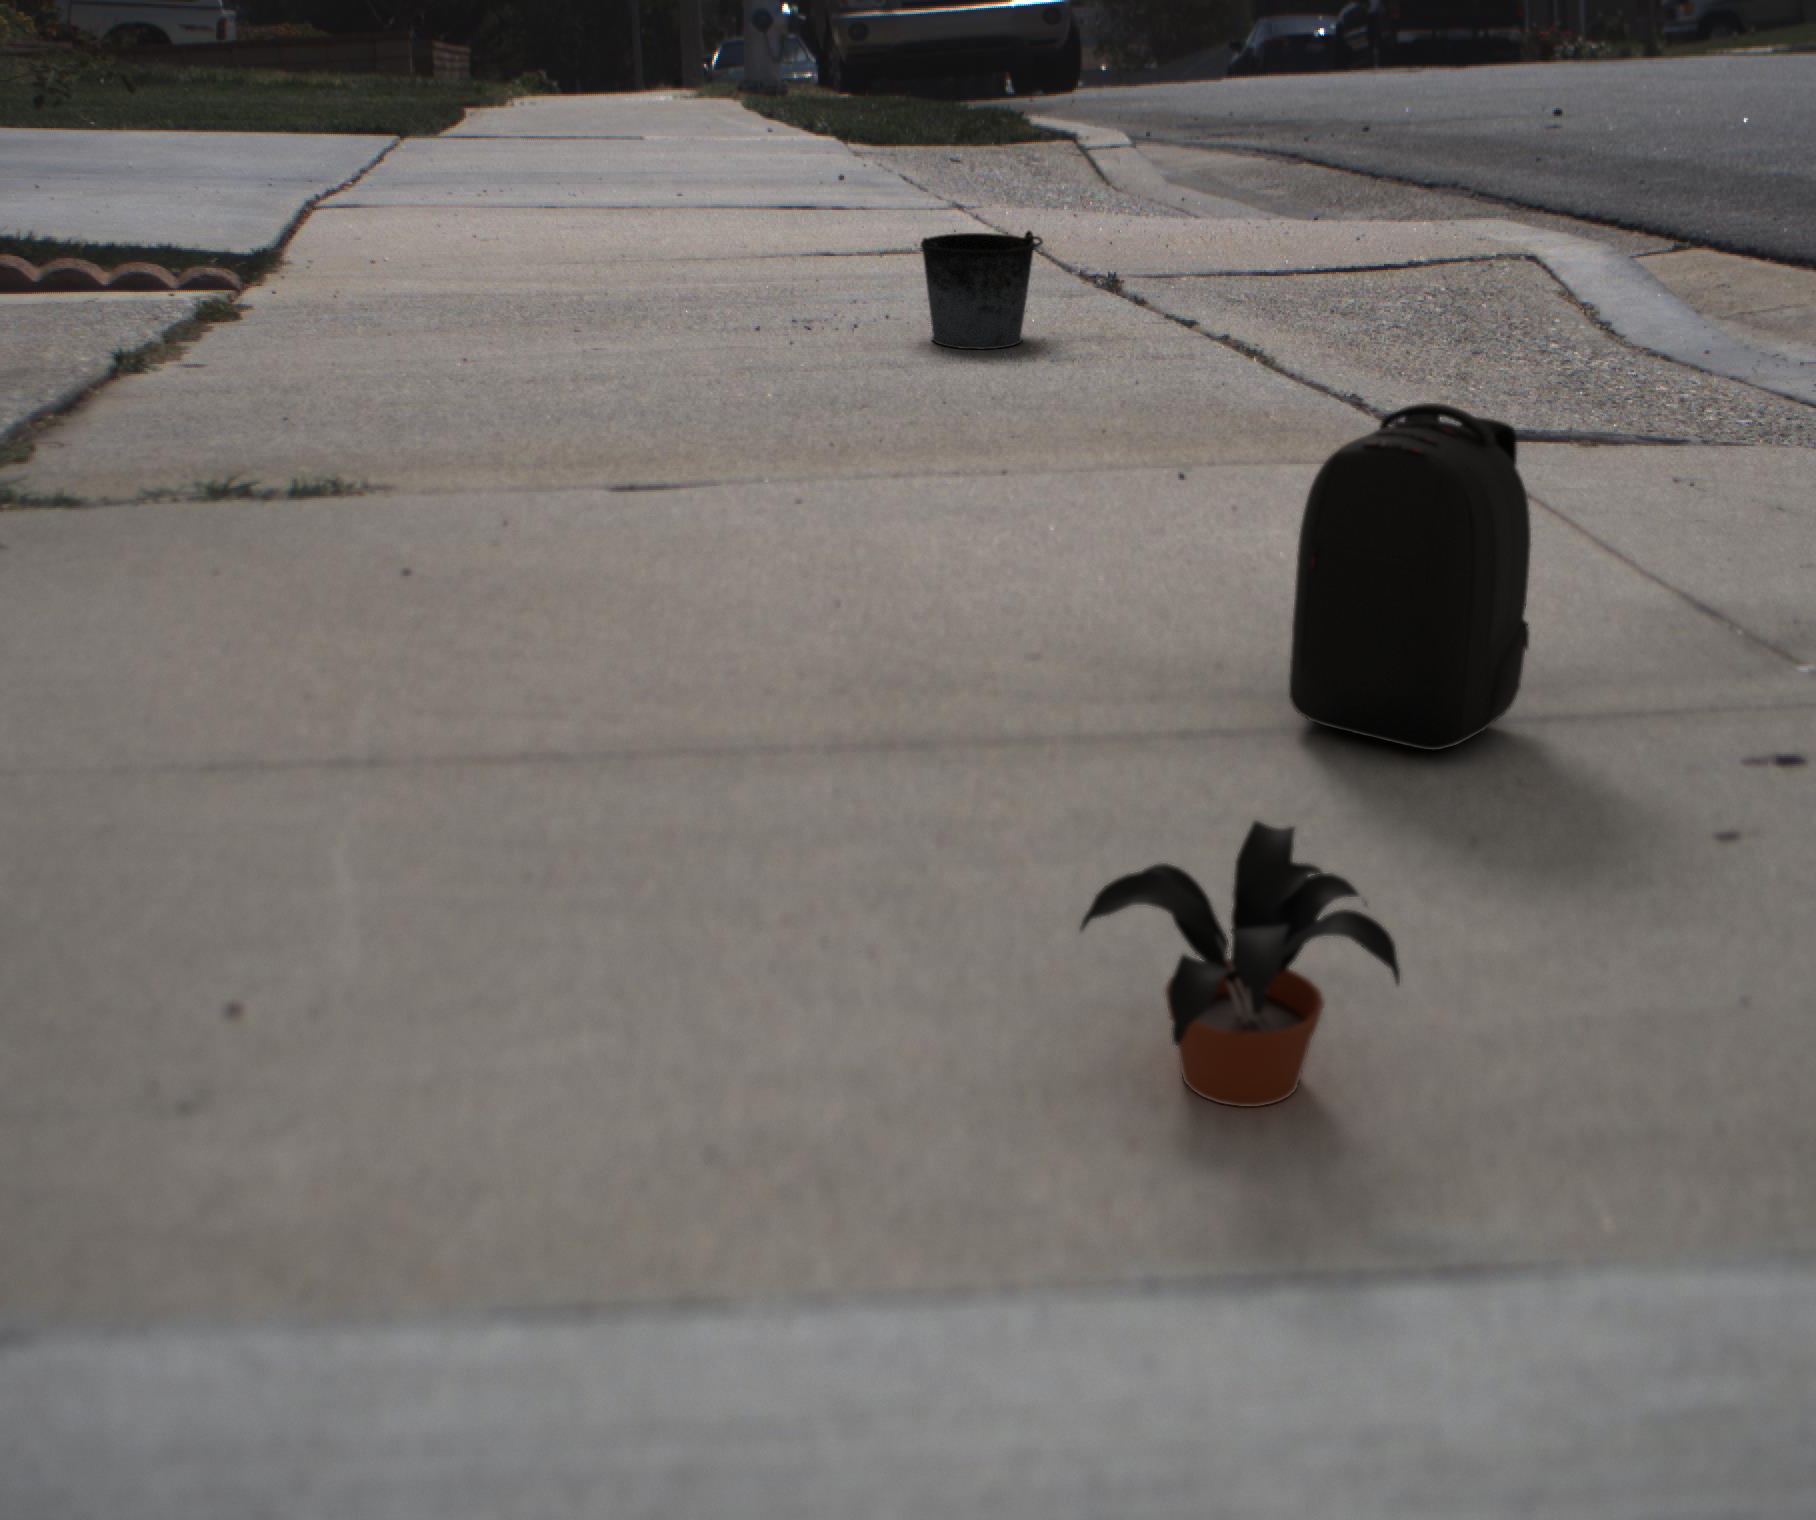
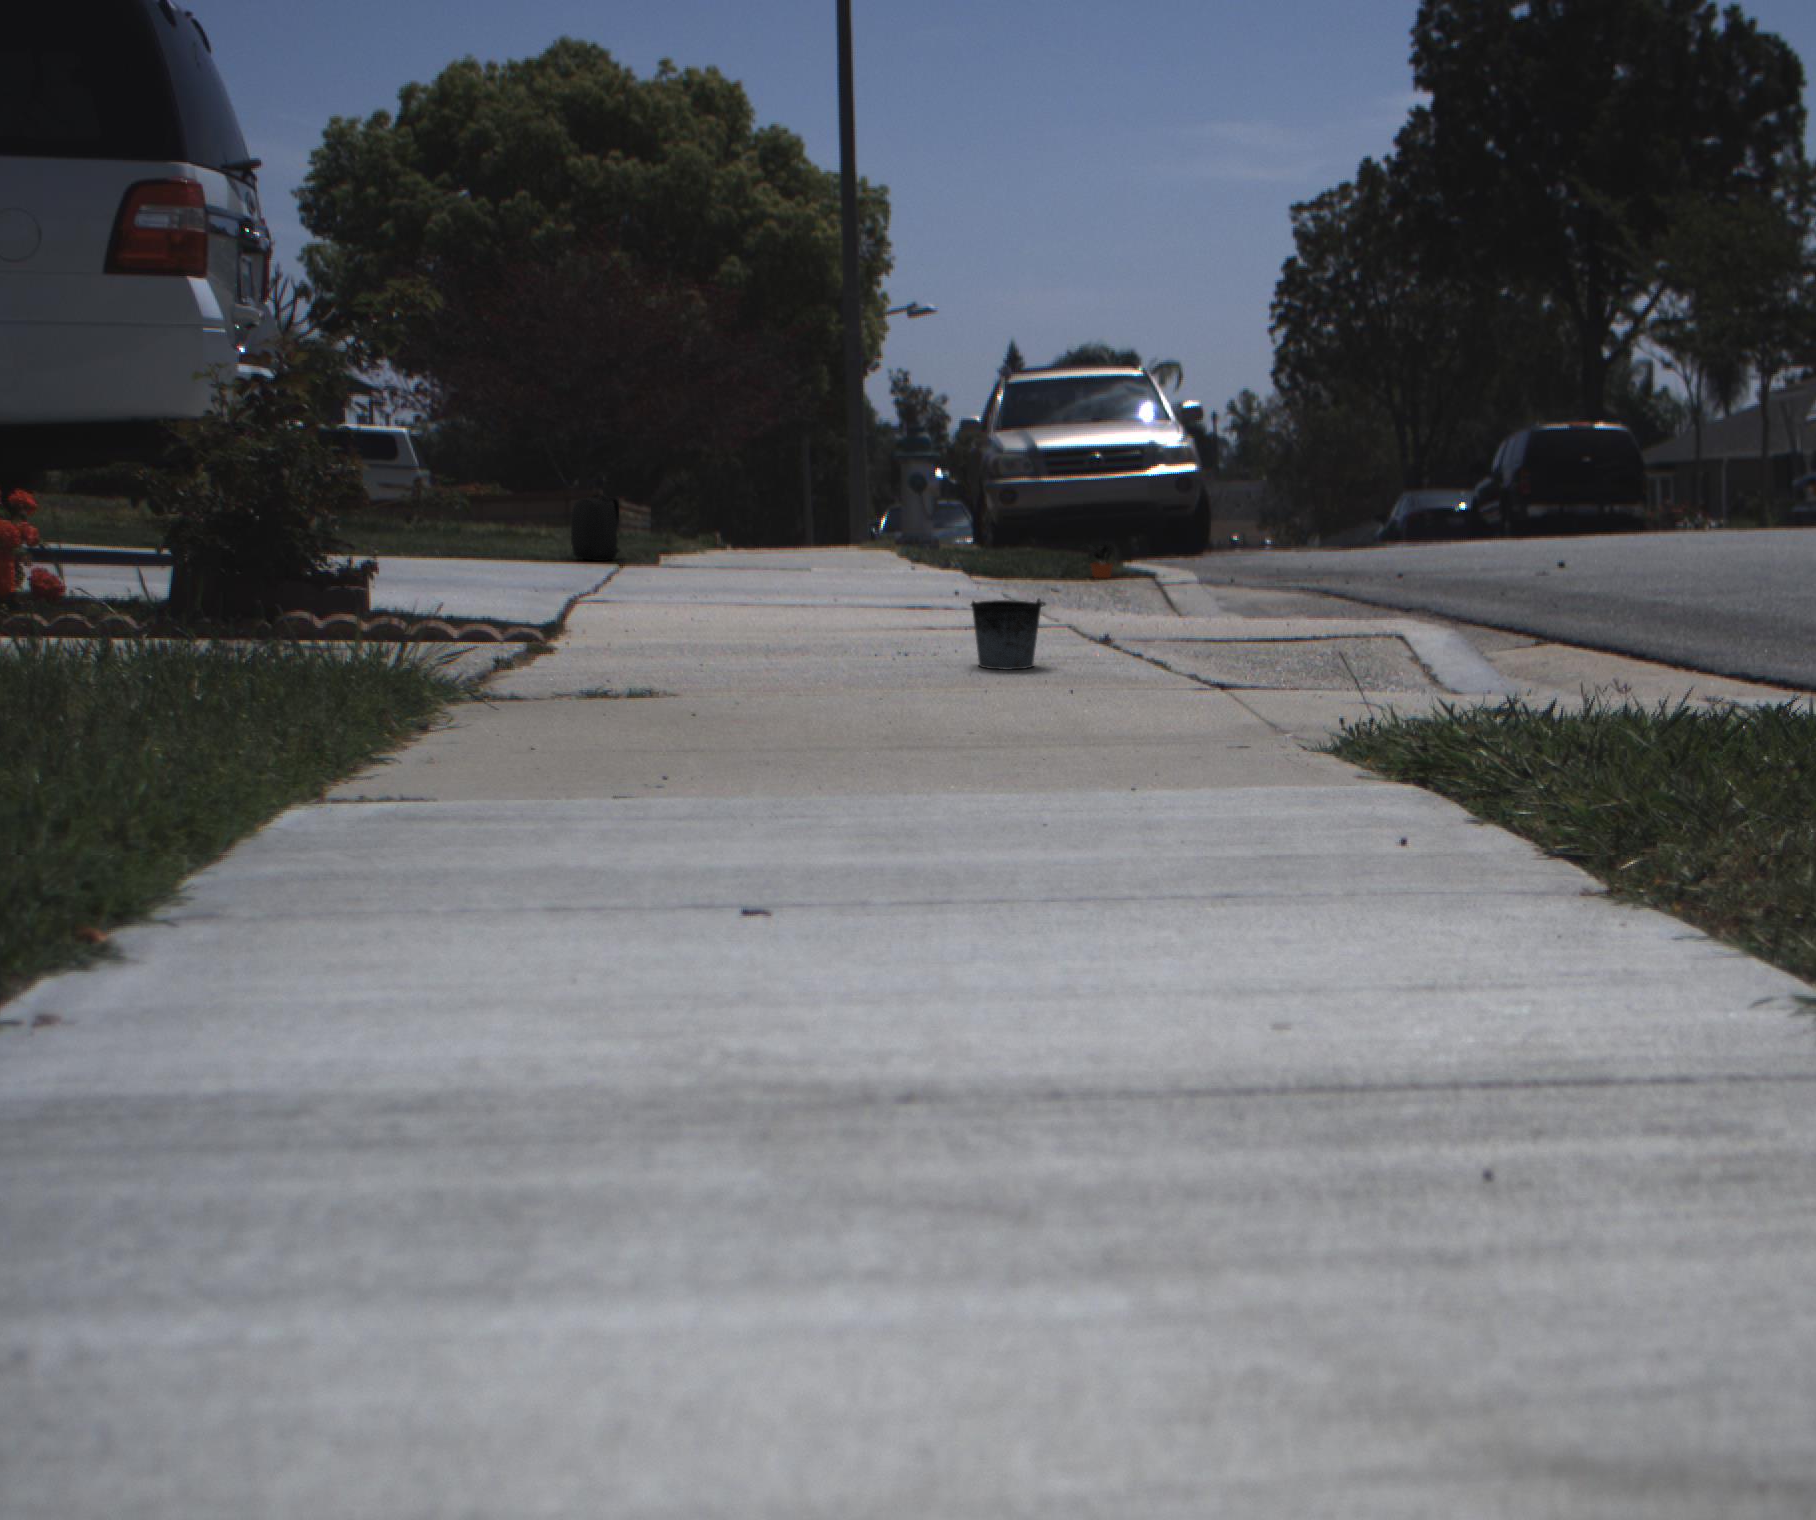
backpack: present [1289,403,1531,750] -> present [571,494,620,561]
potted plant: present [1080,821,1400,1107] -> present [1081,542,1122,578]

